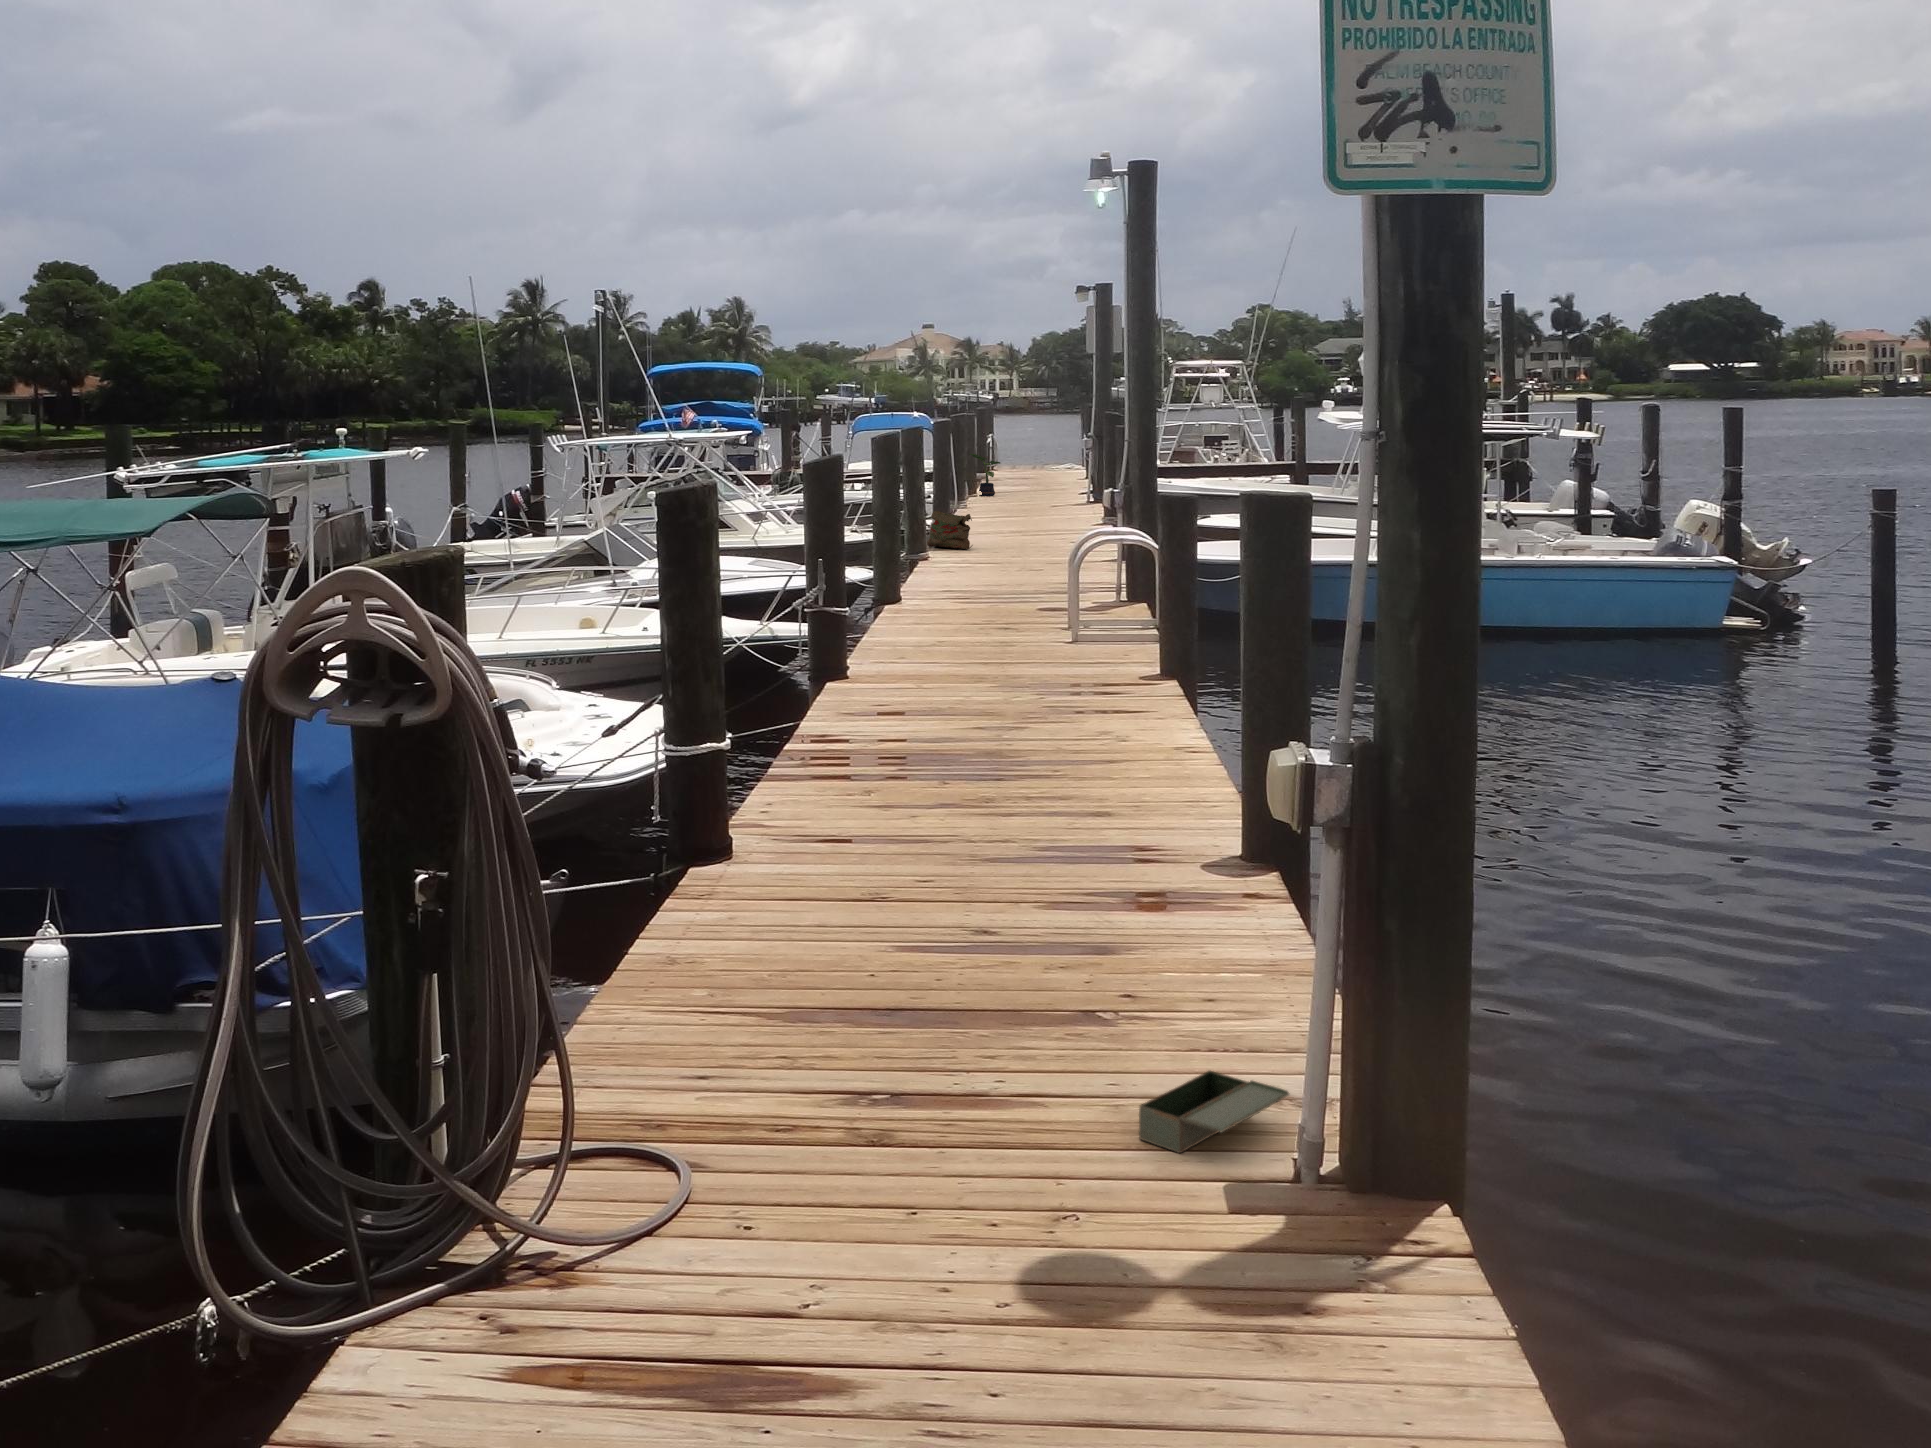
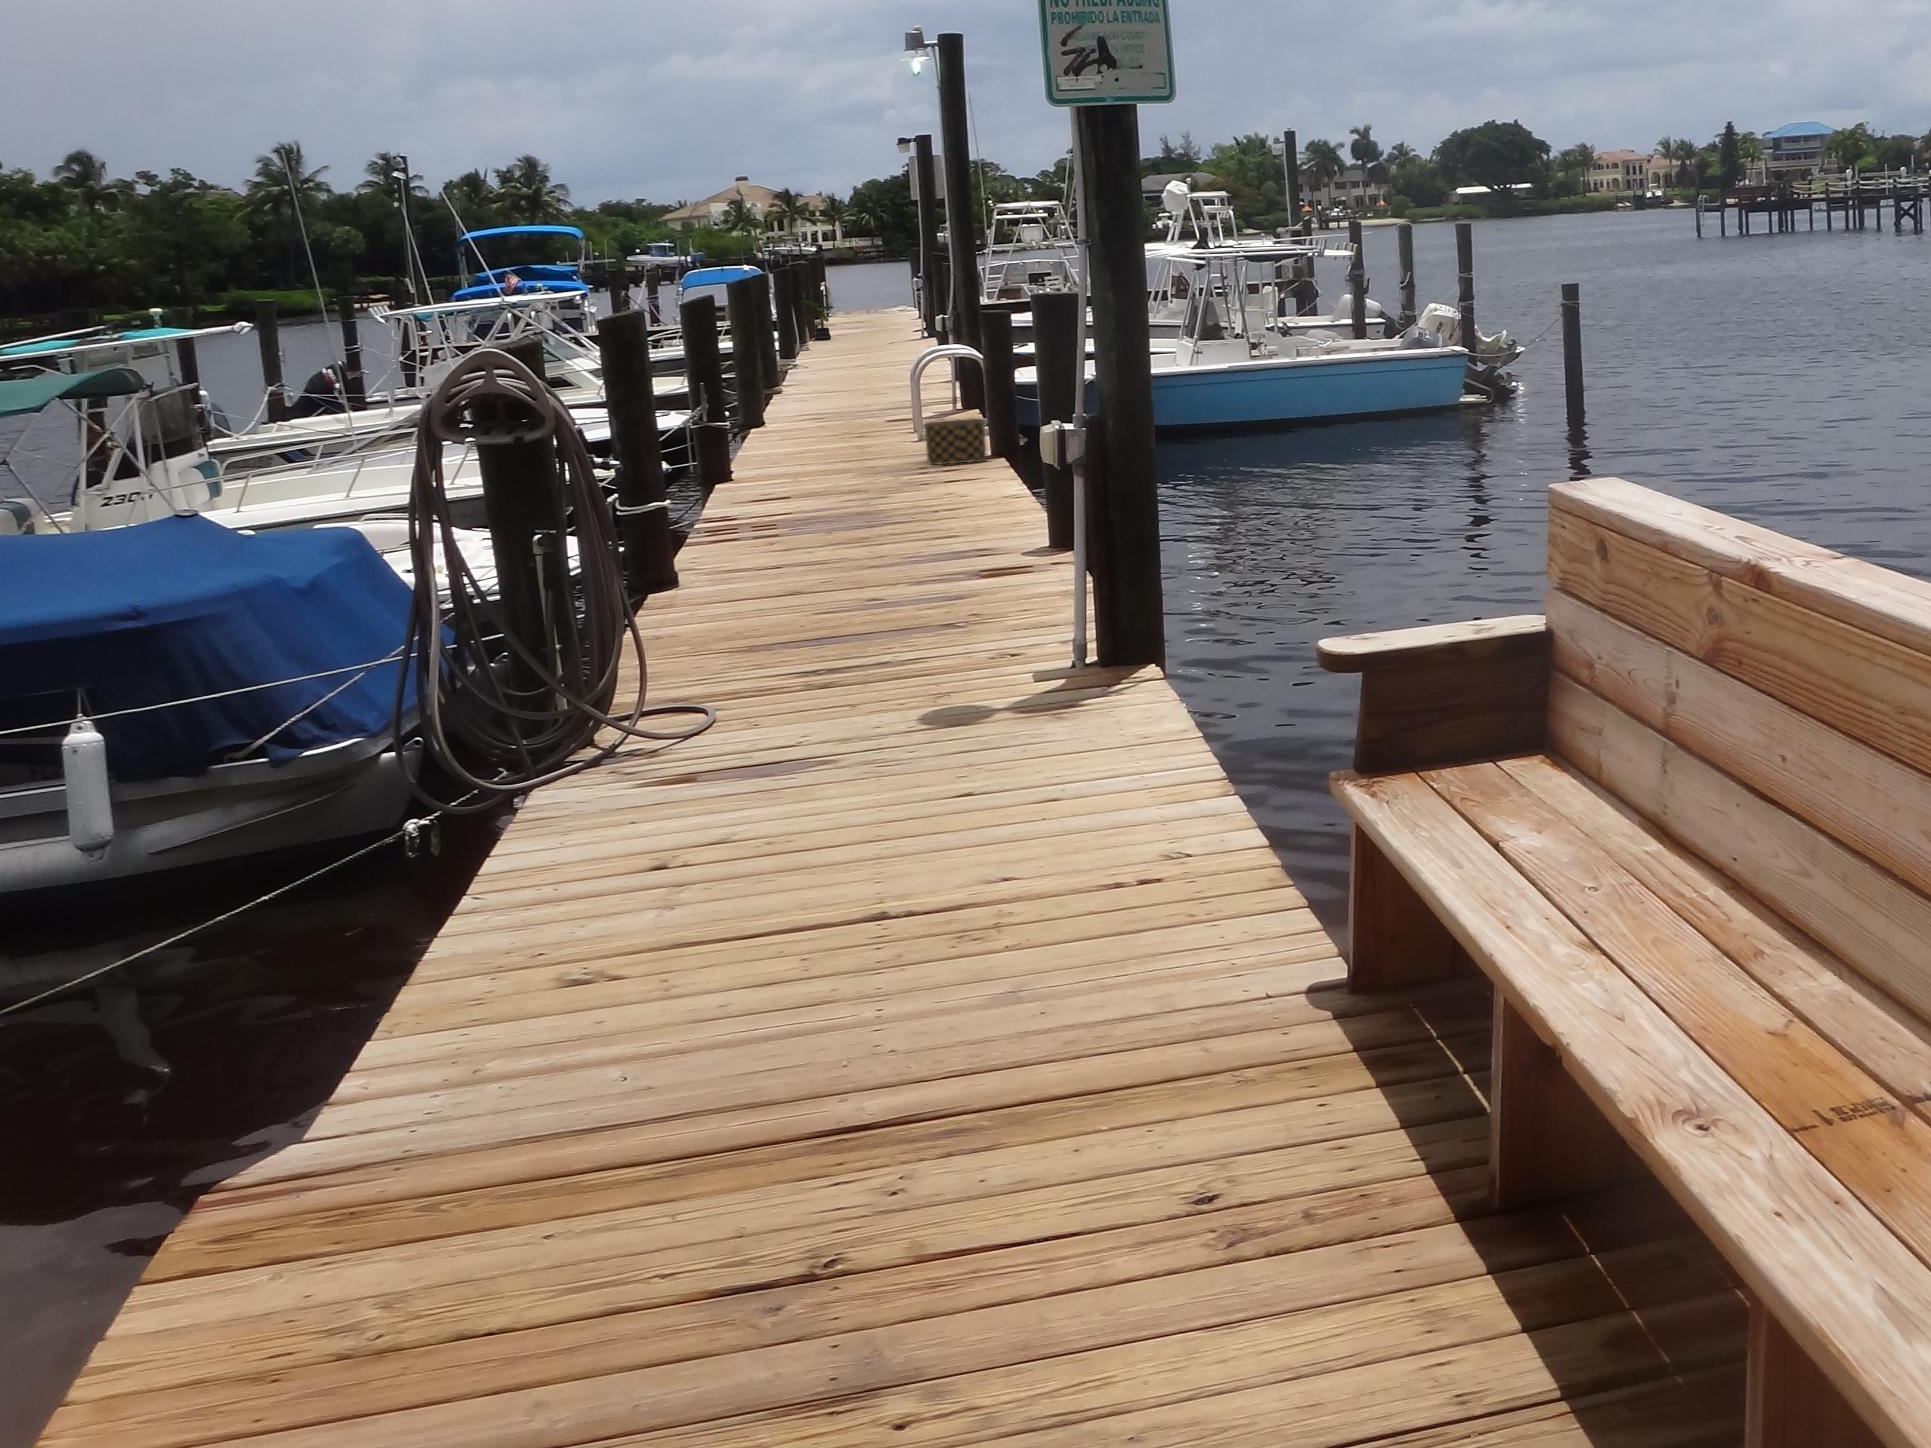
bag: present [927,511,972,549] -> none [774,352,819,386]
storage box: none [1079,620,1153,676] -> present [924,418,987,465]
toolbox: present [1139,1071,1289,1153] -> none [986,638,1074,678]

